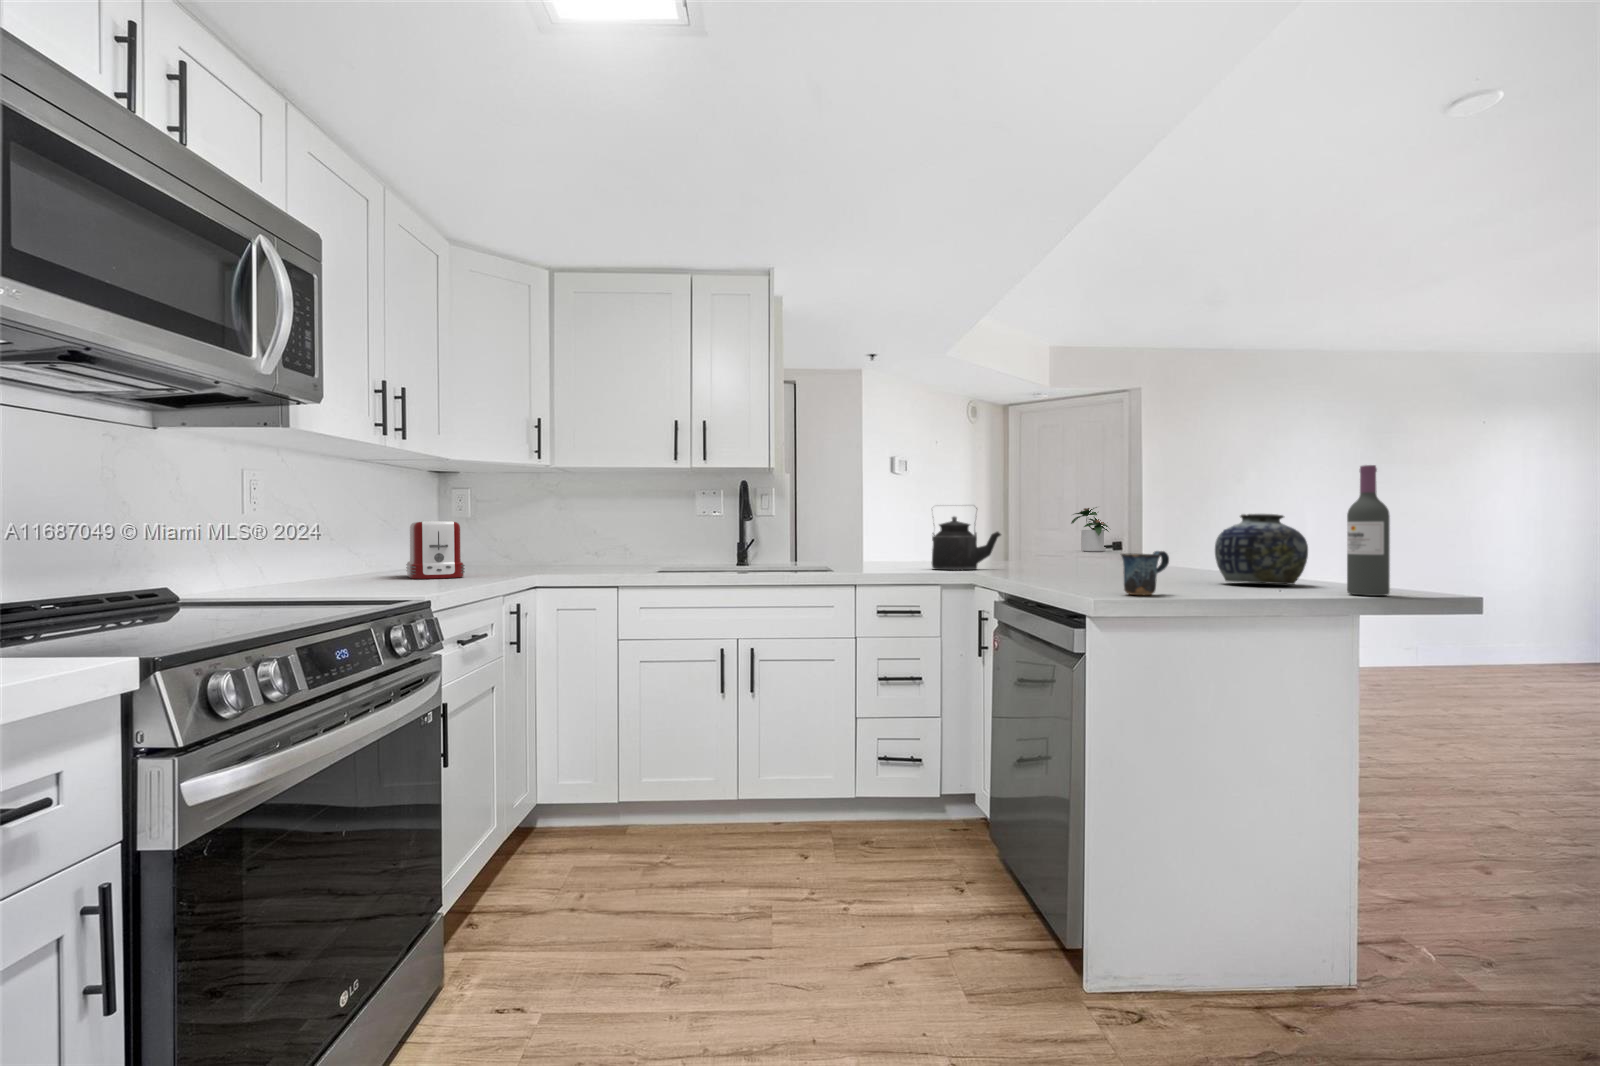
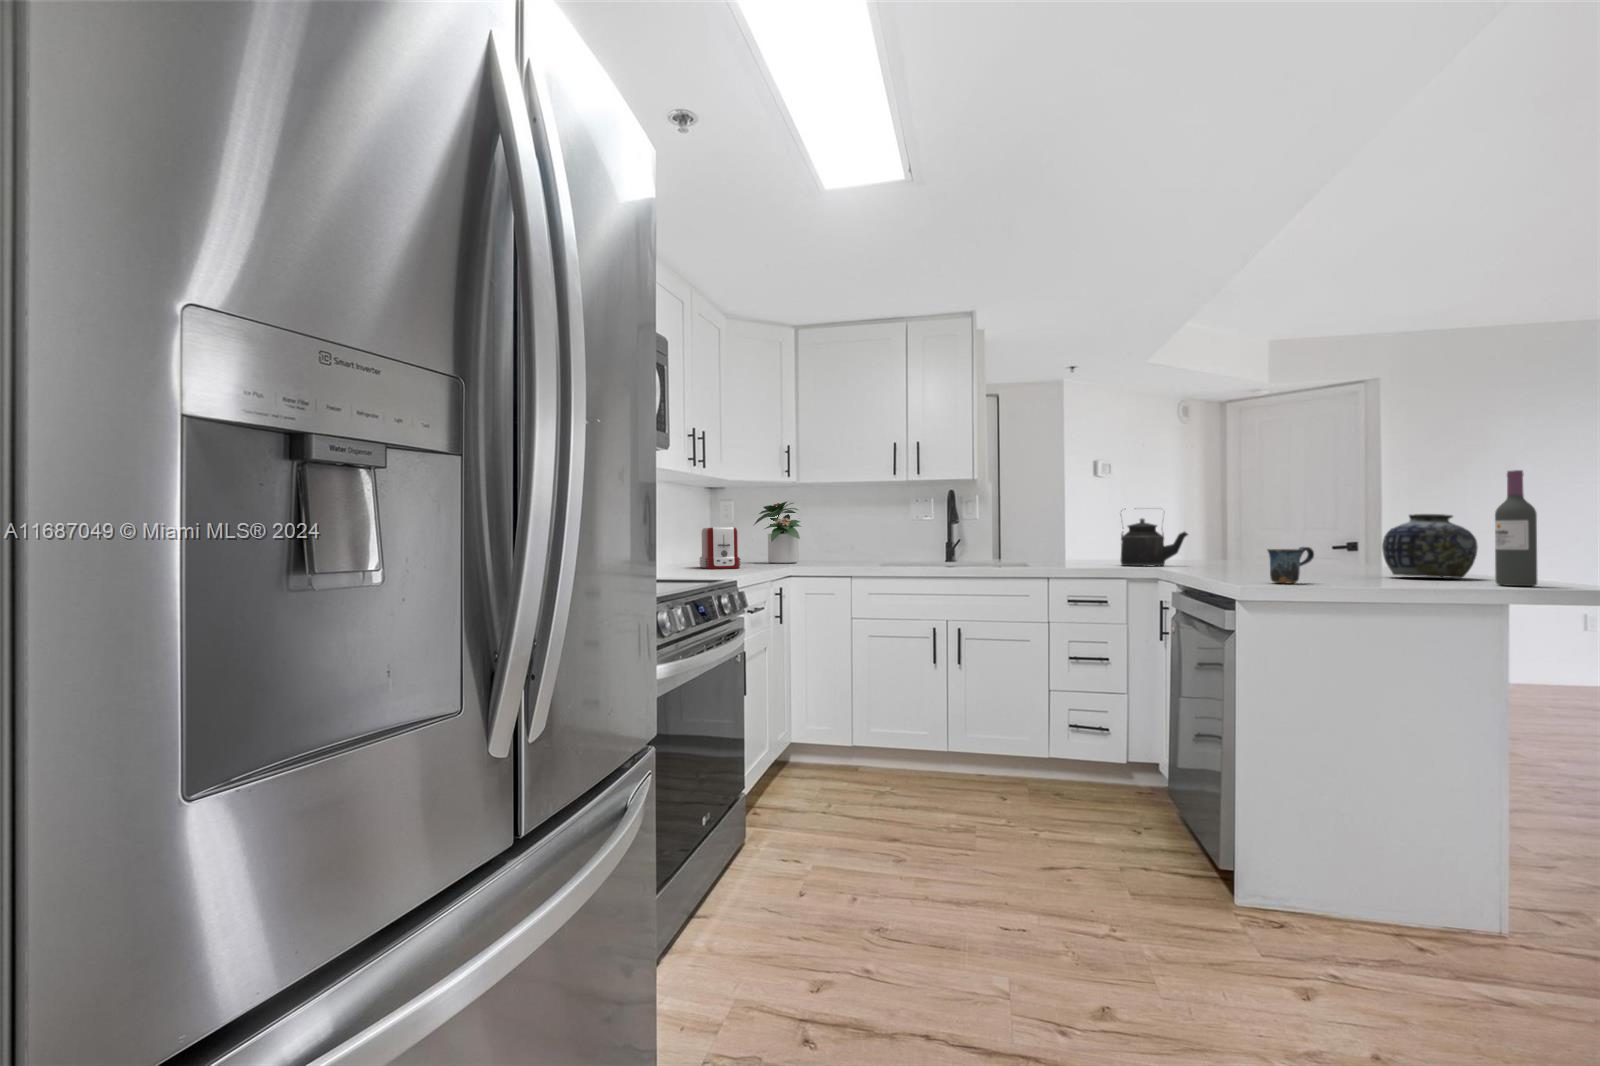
potted plant: present [1071,507,1109,552] -> present [754,502,801,564]

